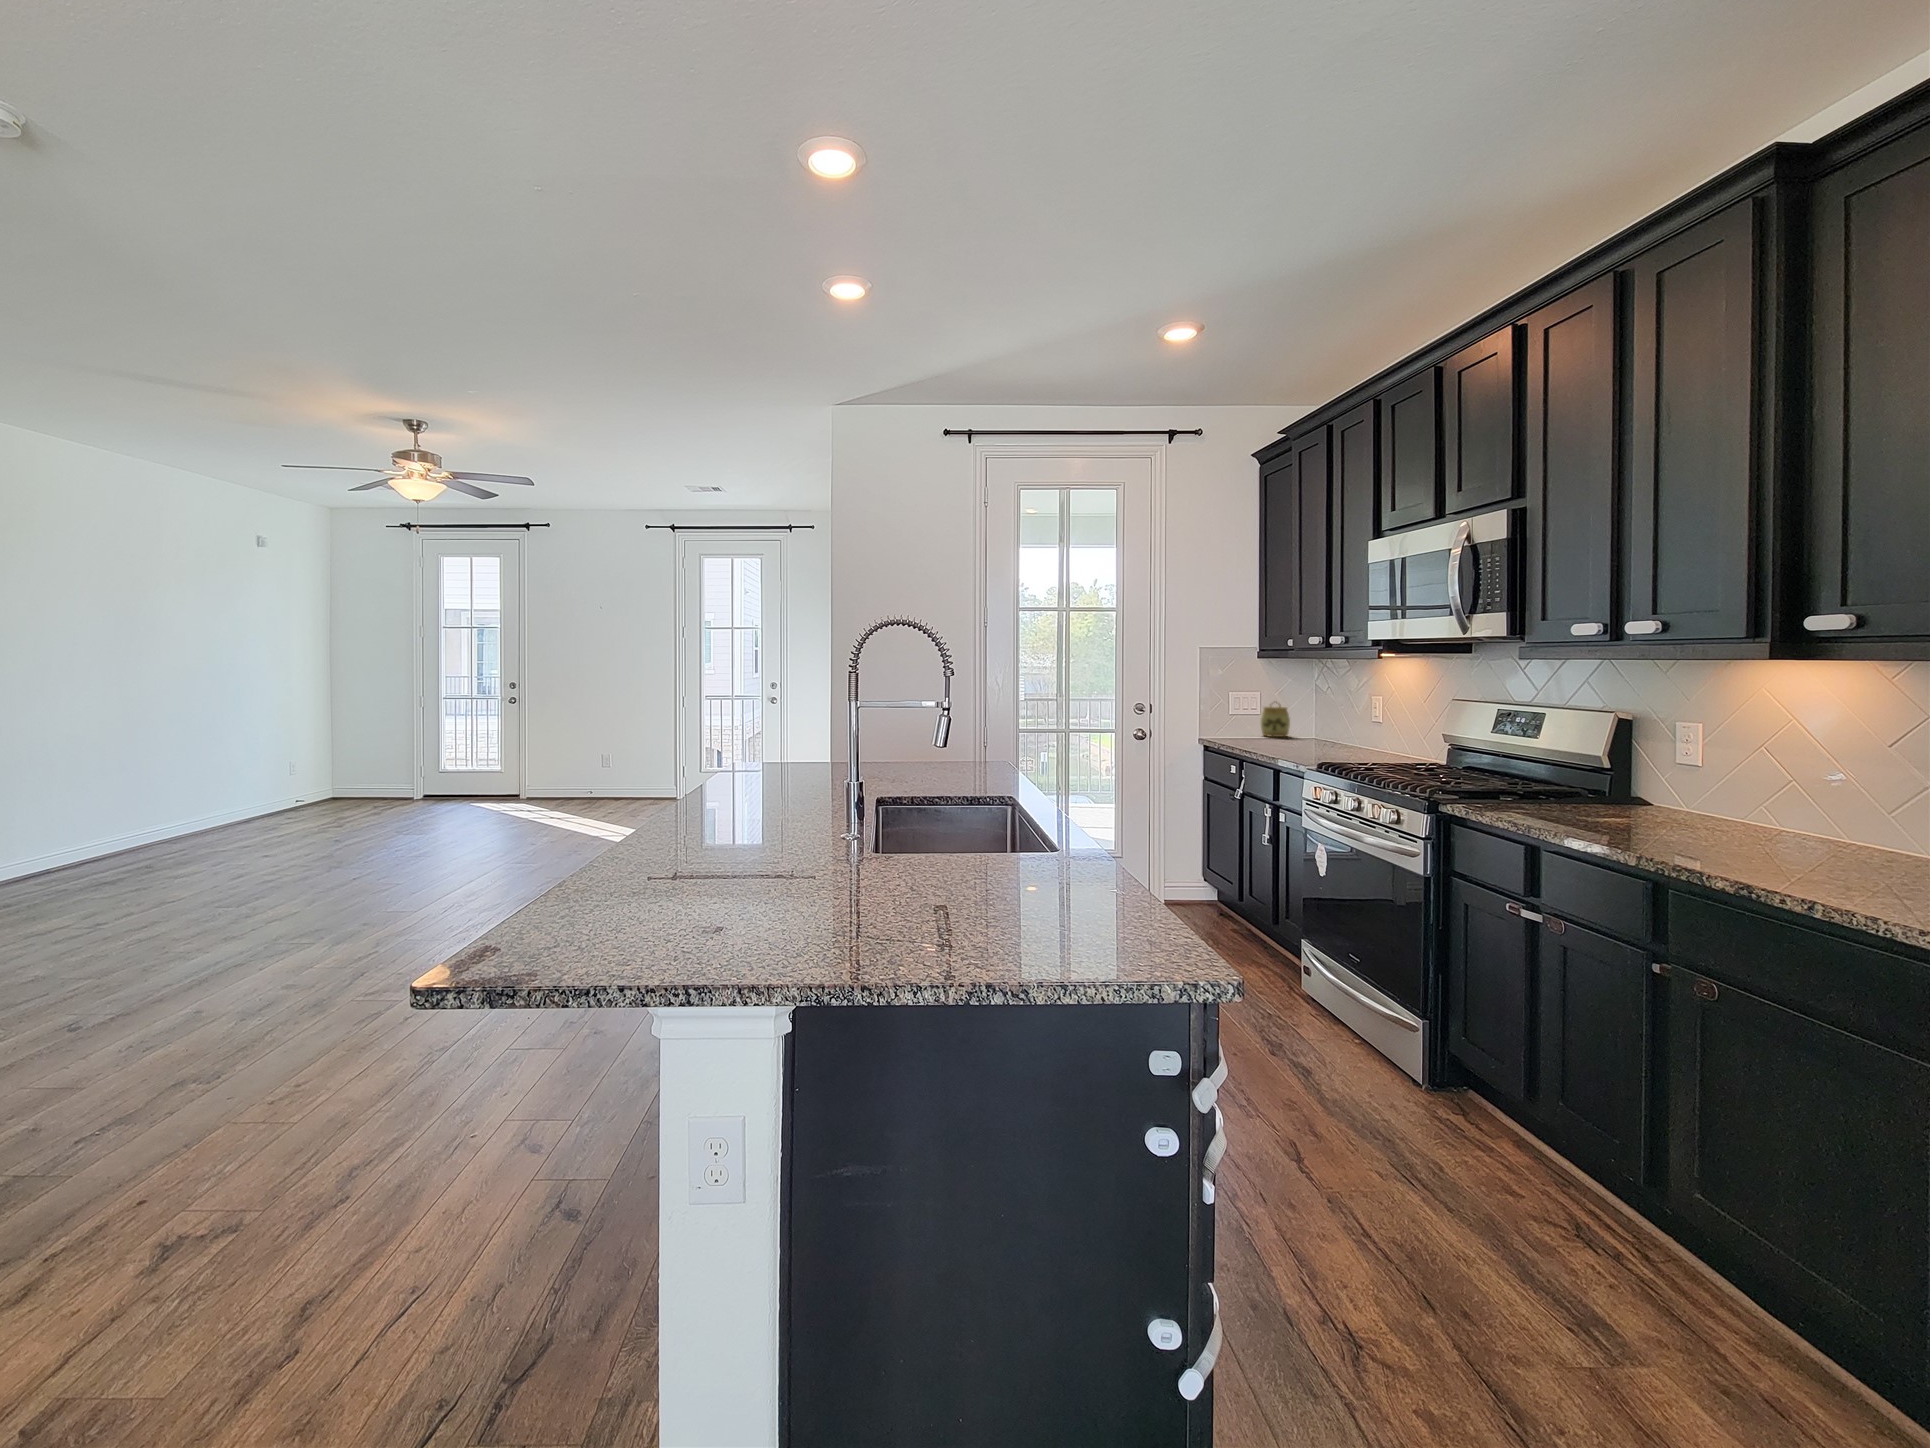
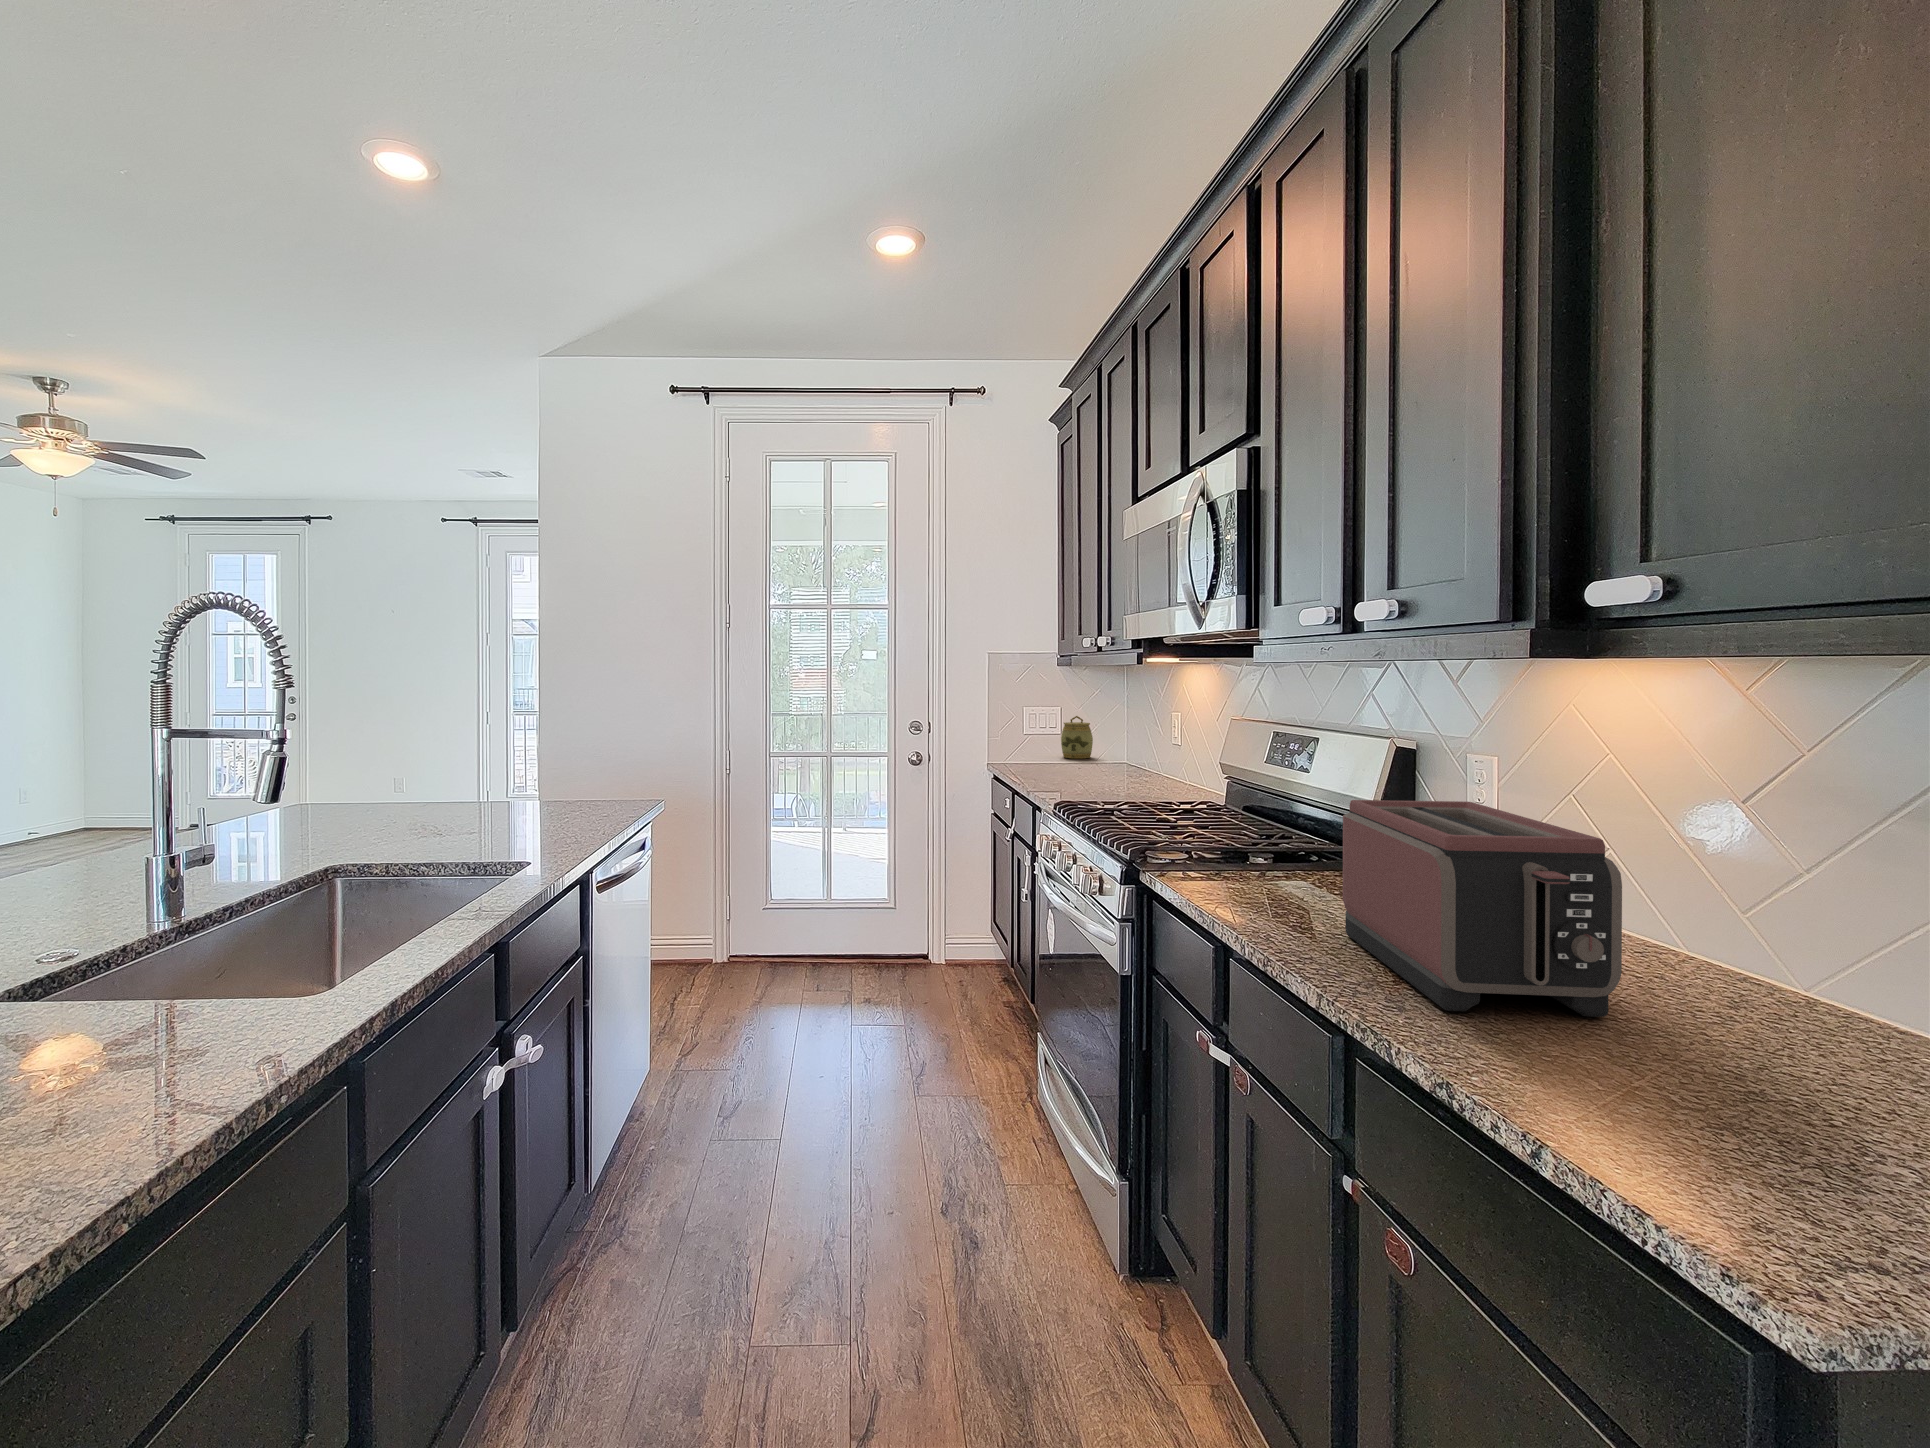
toaster: none [1624,747,1827,863] -> present [1343,800,1622,1017]

